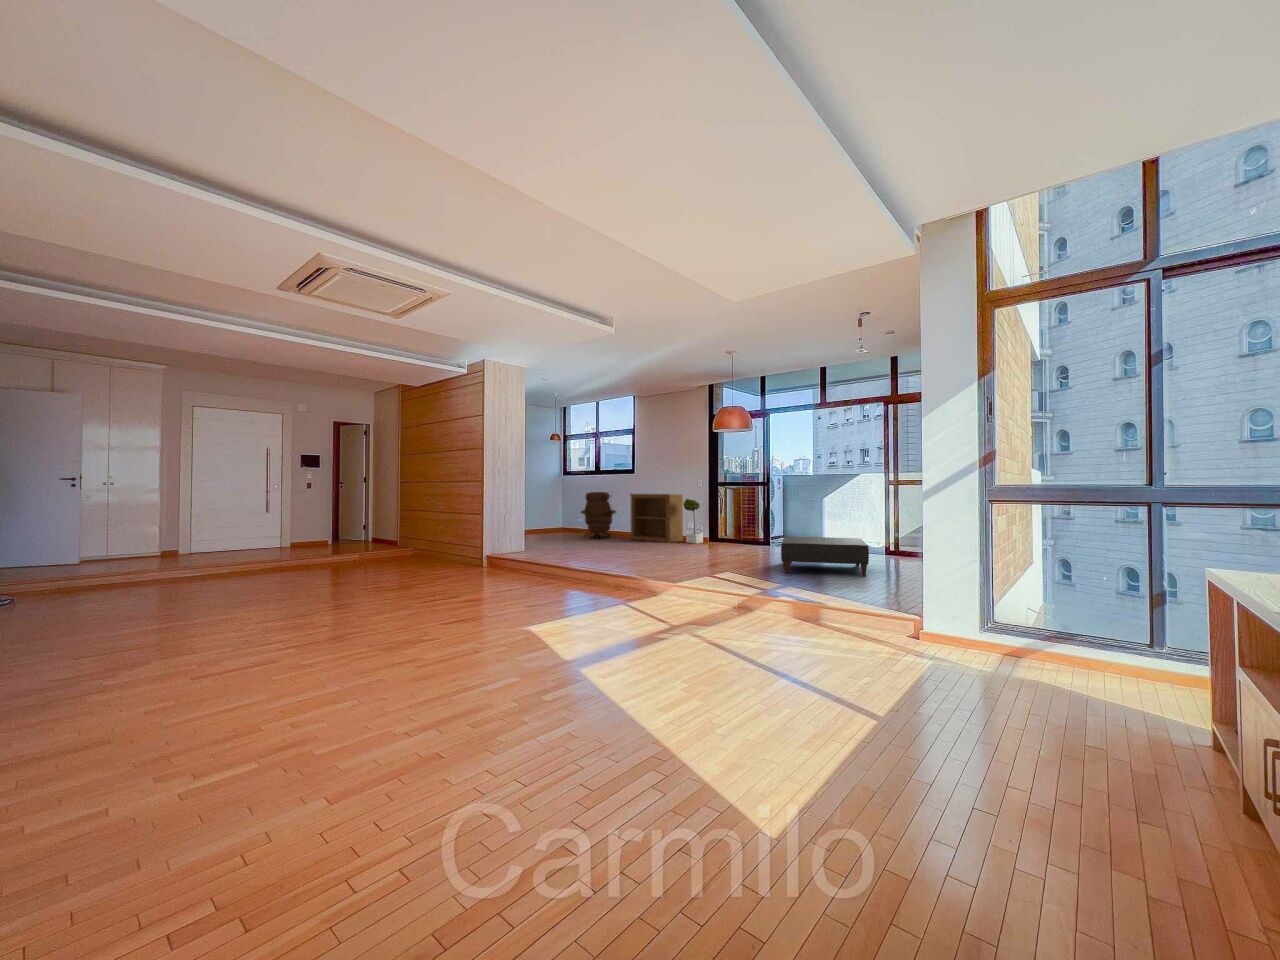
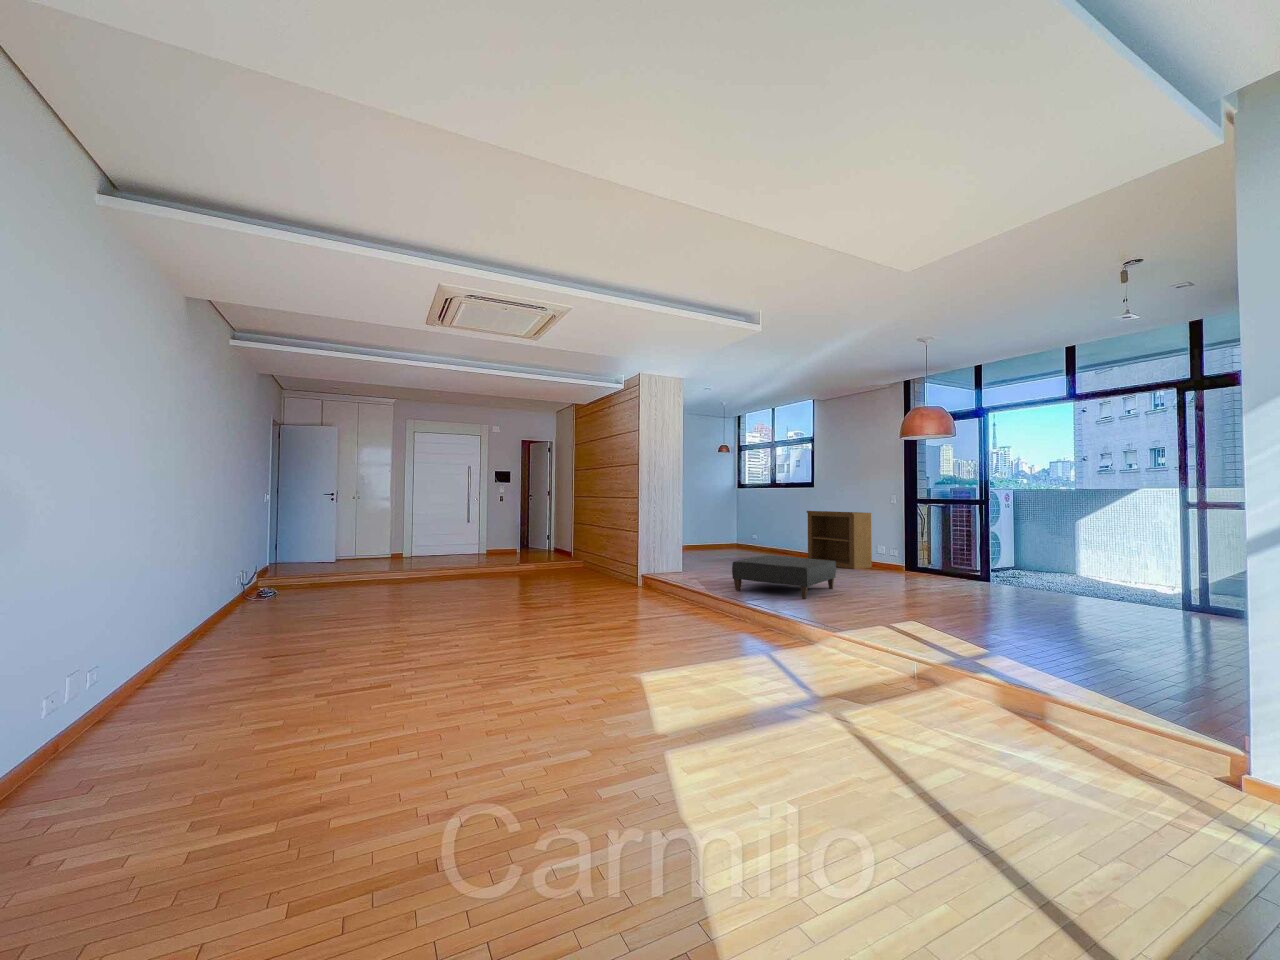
lounge chair: present [581,492,616,538] -> none [753,508,793,560]
potted tree: present [683,499,703,543] -> none [871,518,898,572]
ottoman: present [781,536,869,577] -> present [732,555,836,599]

